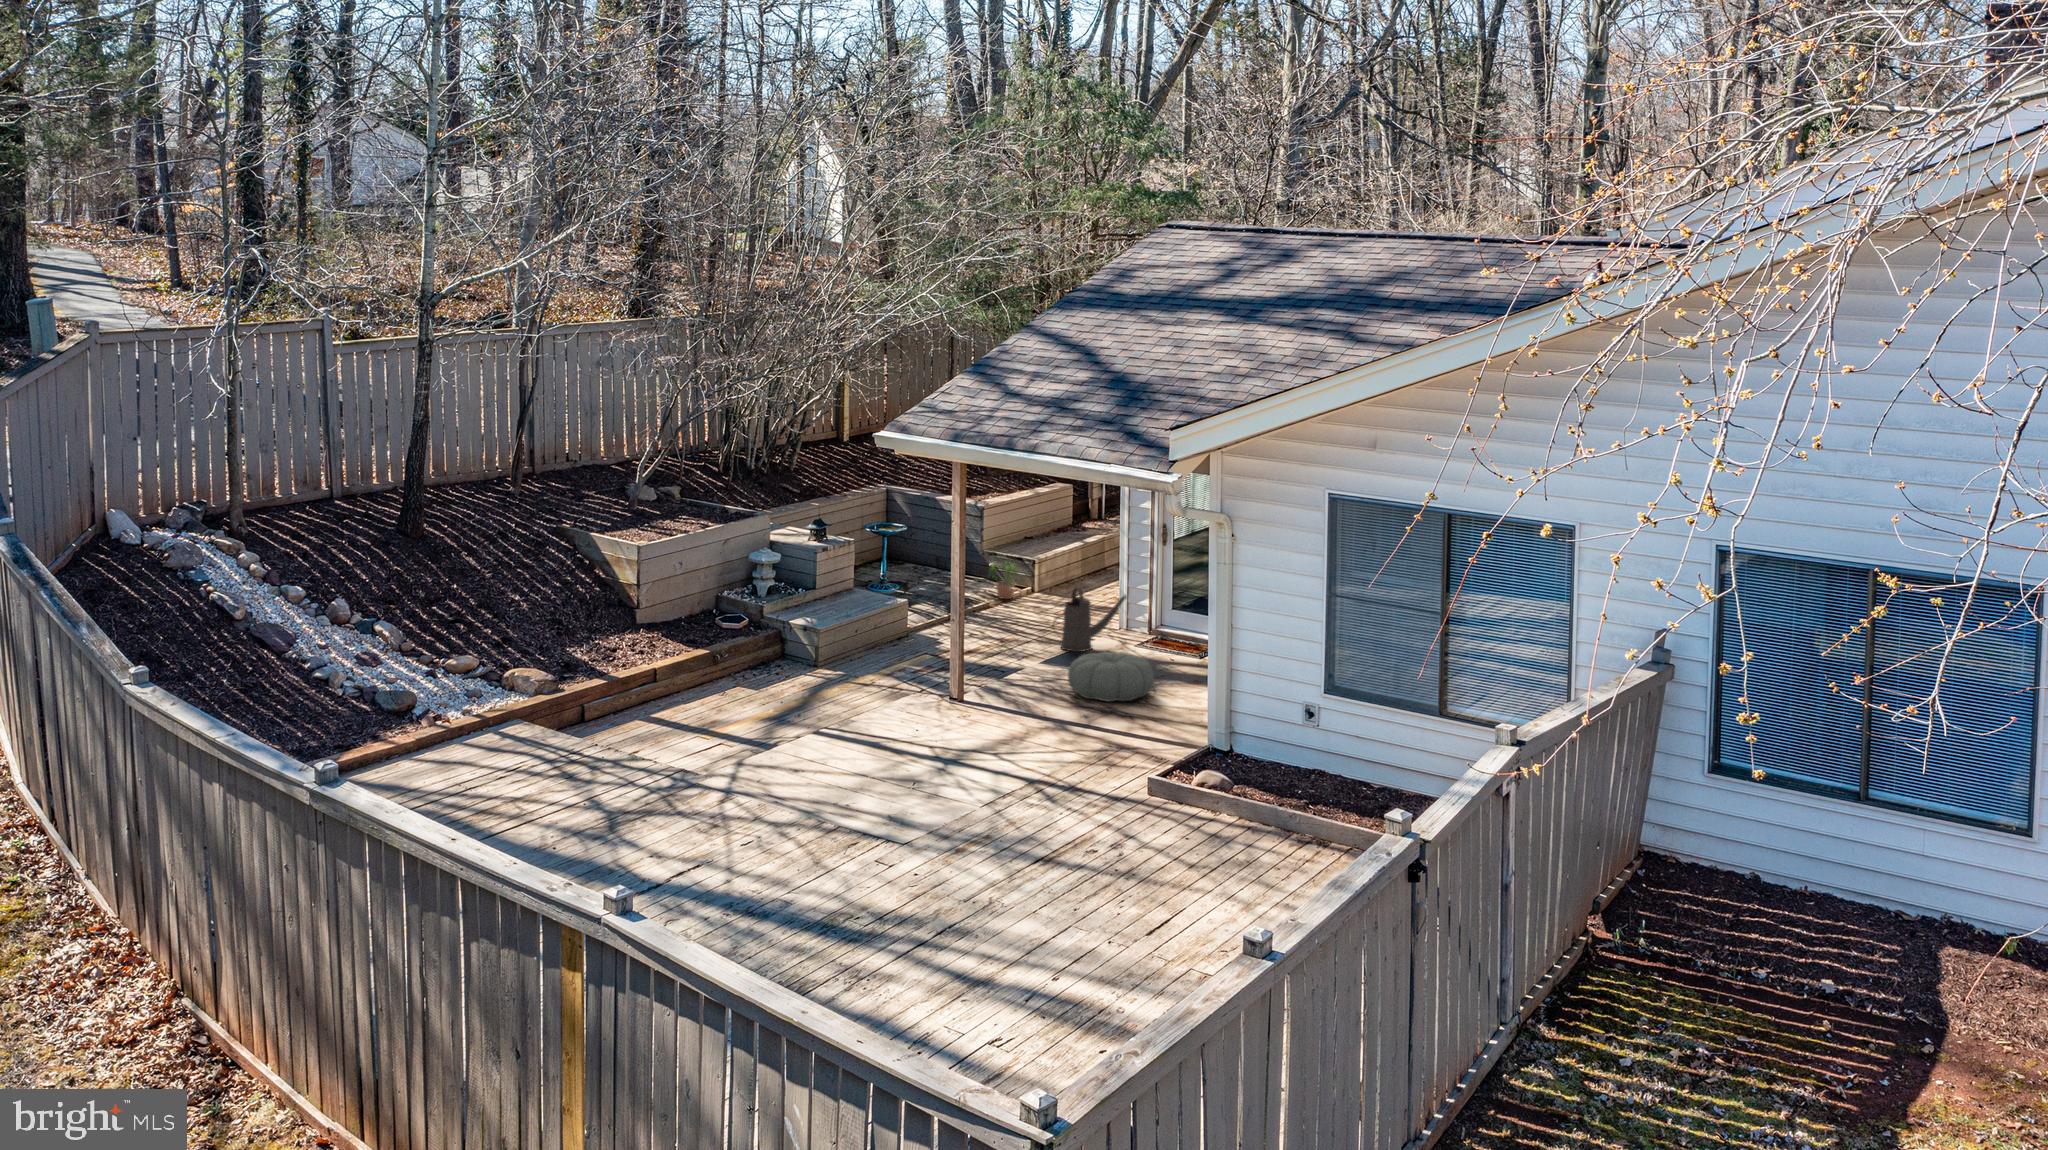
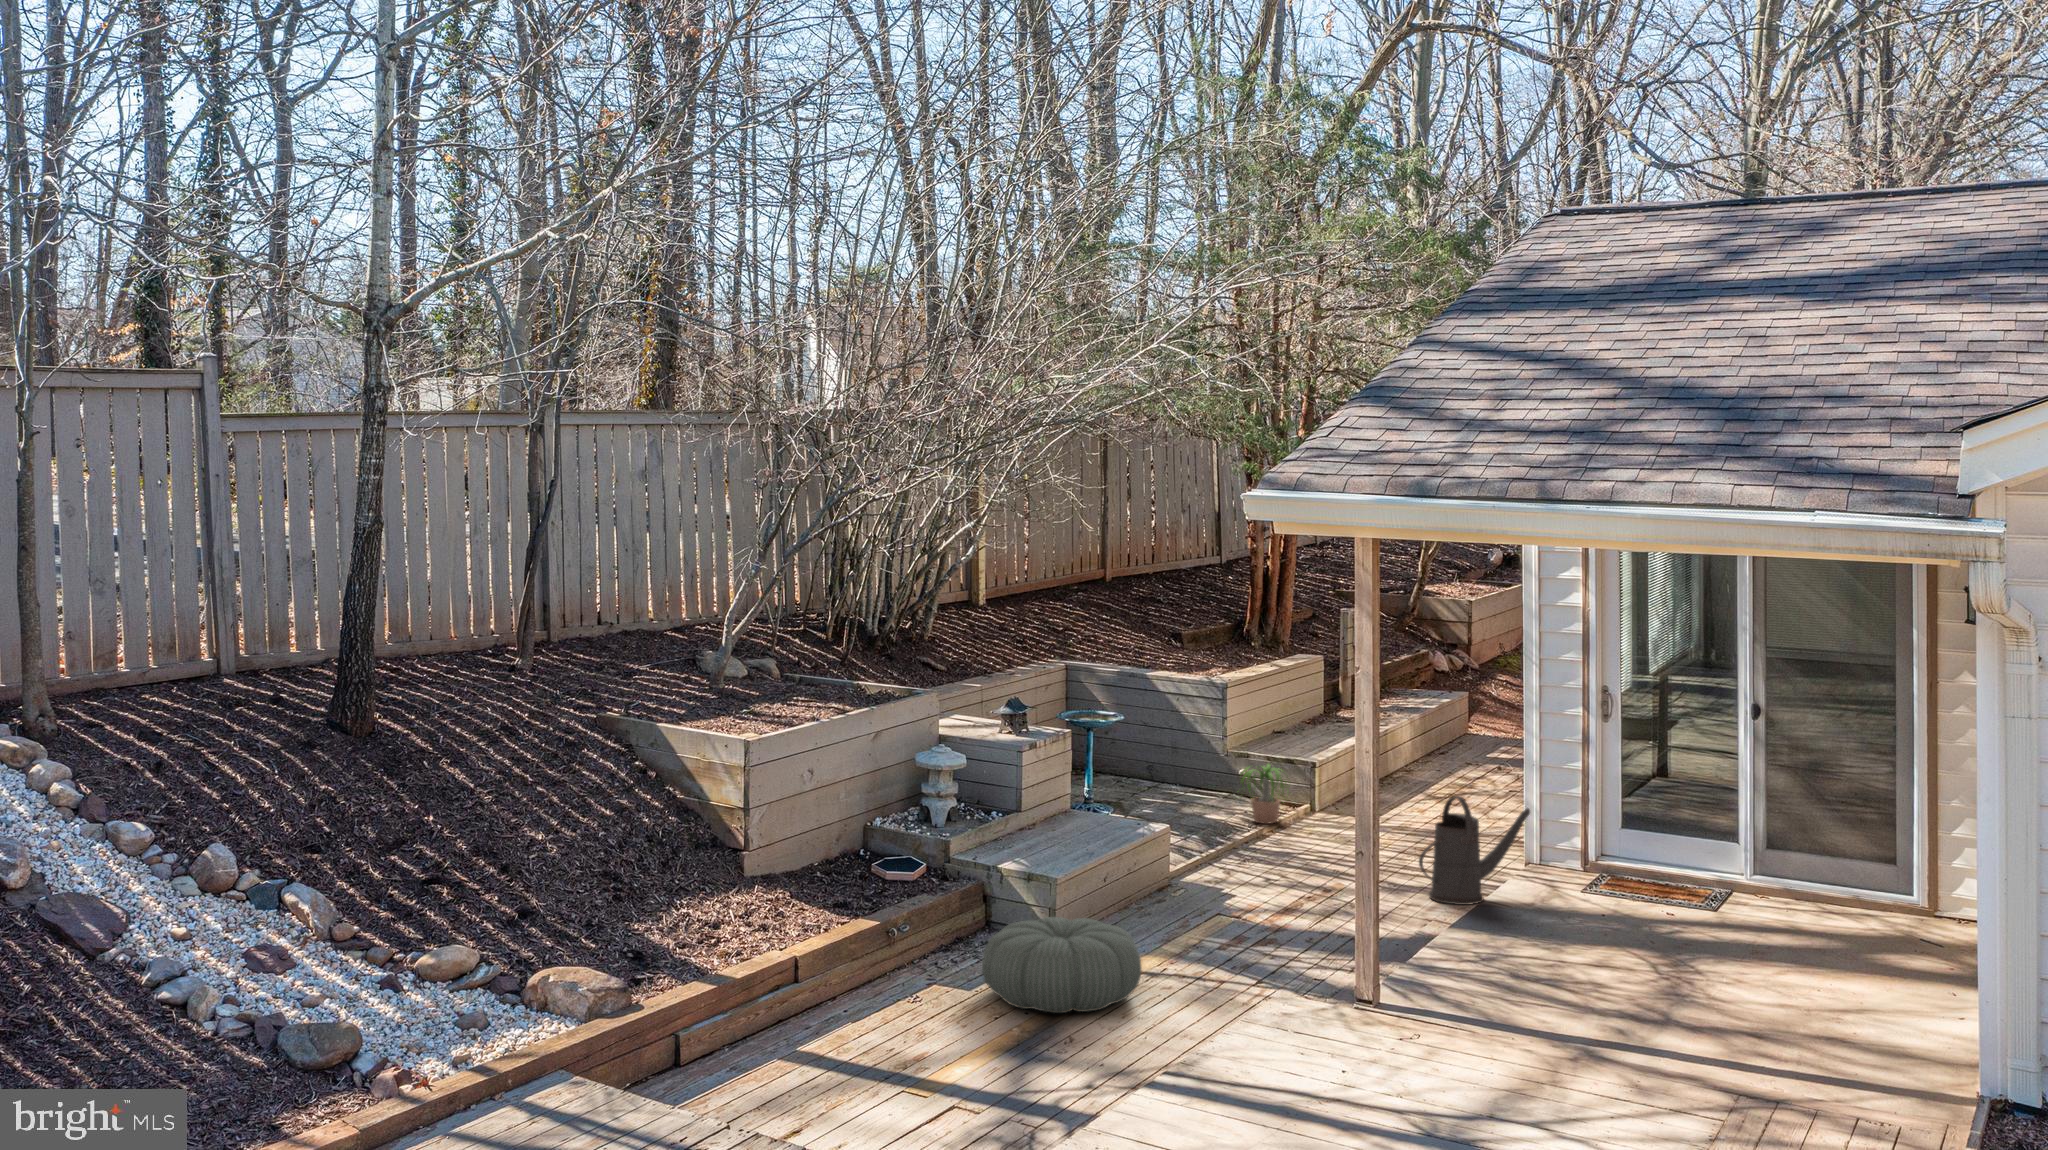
pouf: present [1068,652,1154,702] -> present [982,917,1142,1013]

